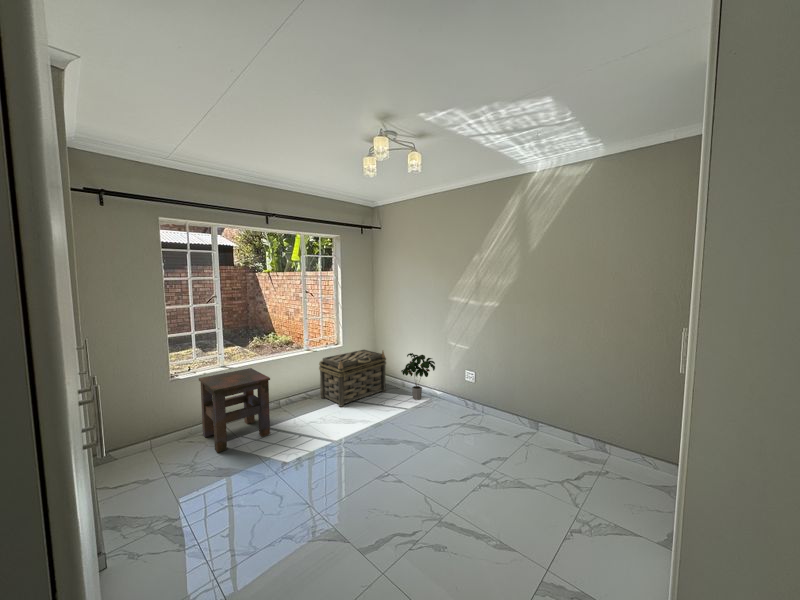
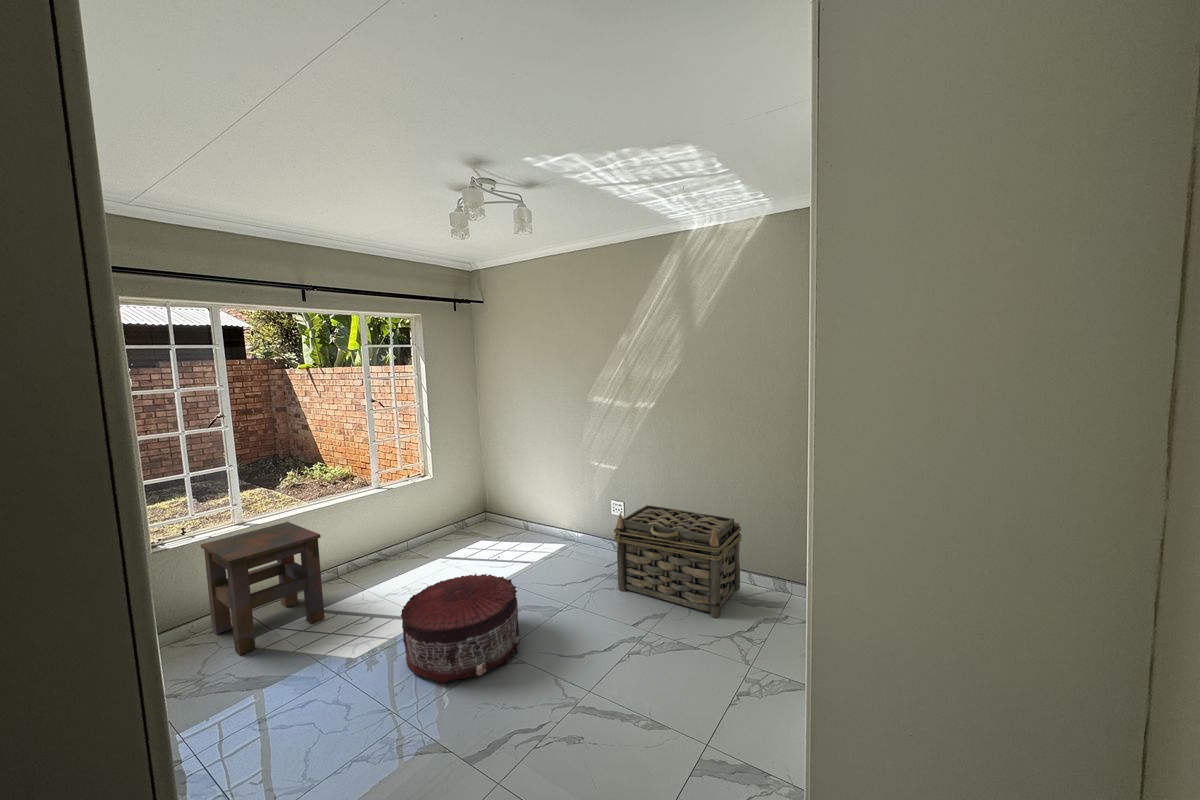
basket: present [319,350,386,407] -> present [614,505,742,617]
potted plant: present [401,353,435,400] -> none [523,481,571,547]
pouf: none [319,413,399,490] -> present [401,574,520,683]

